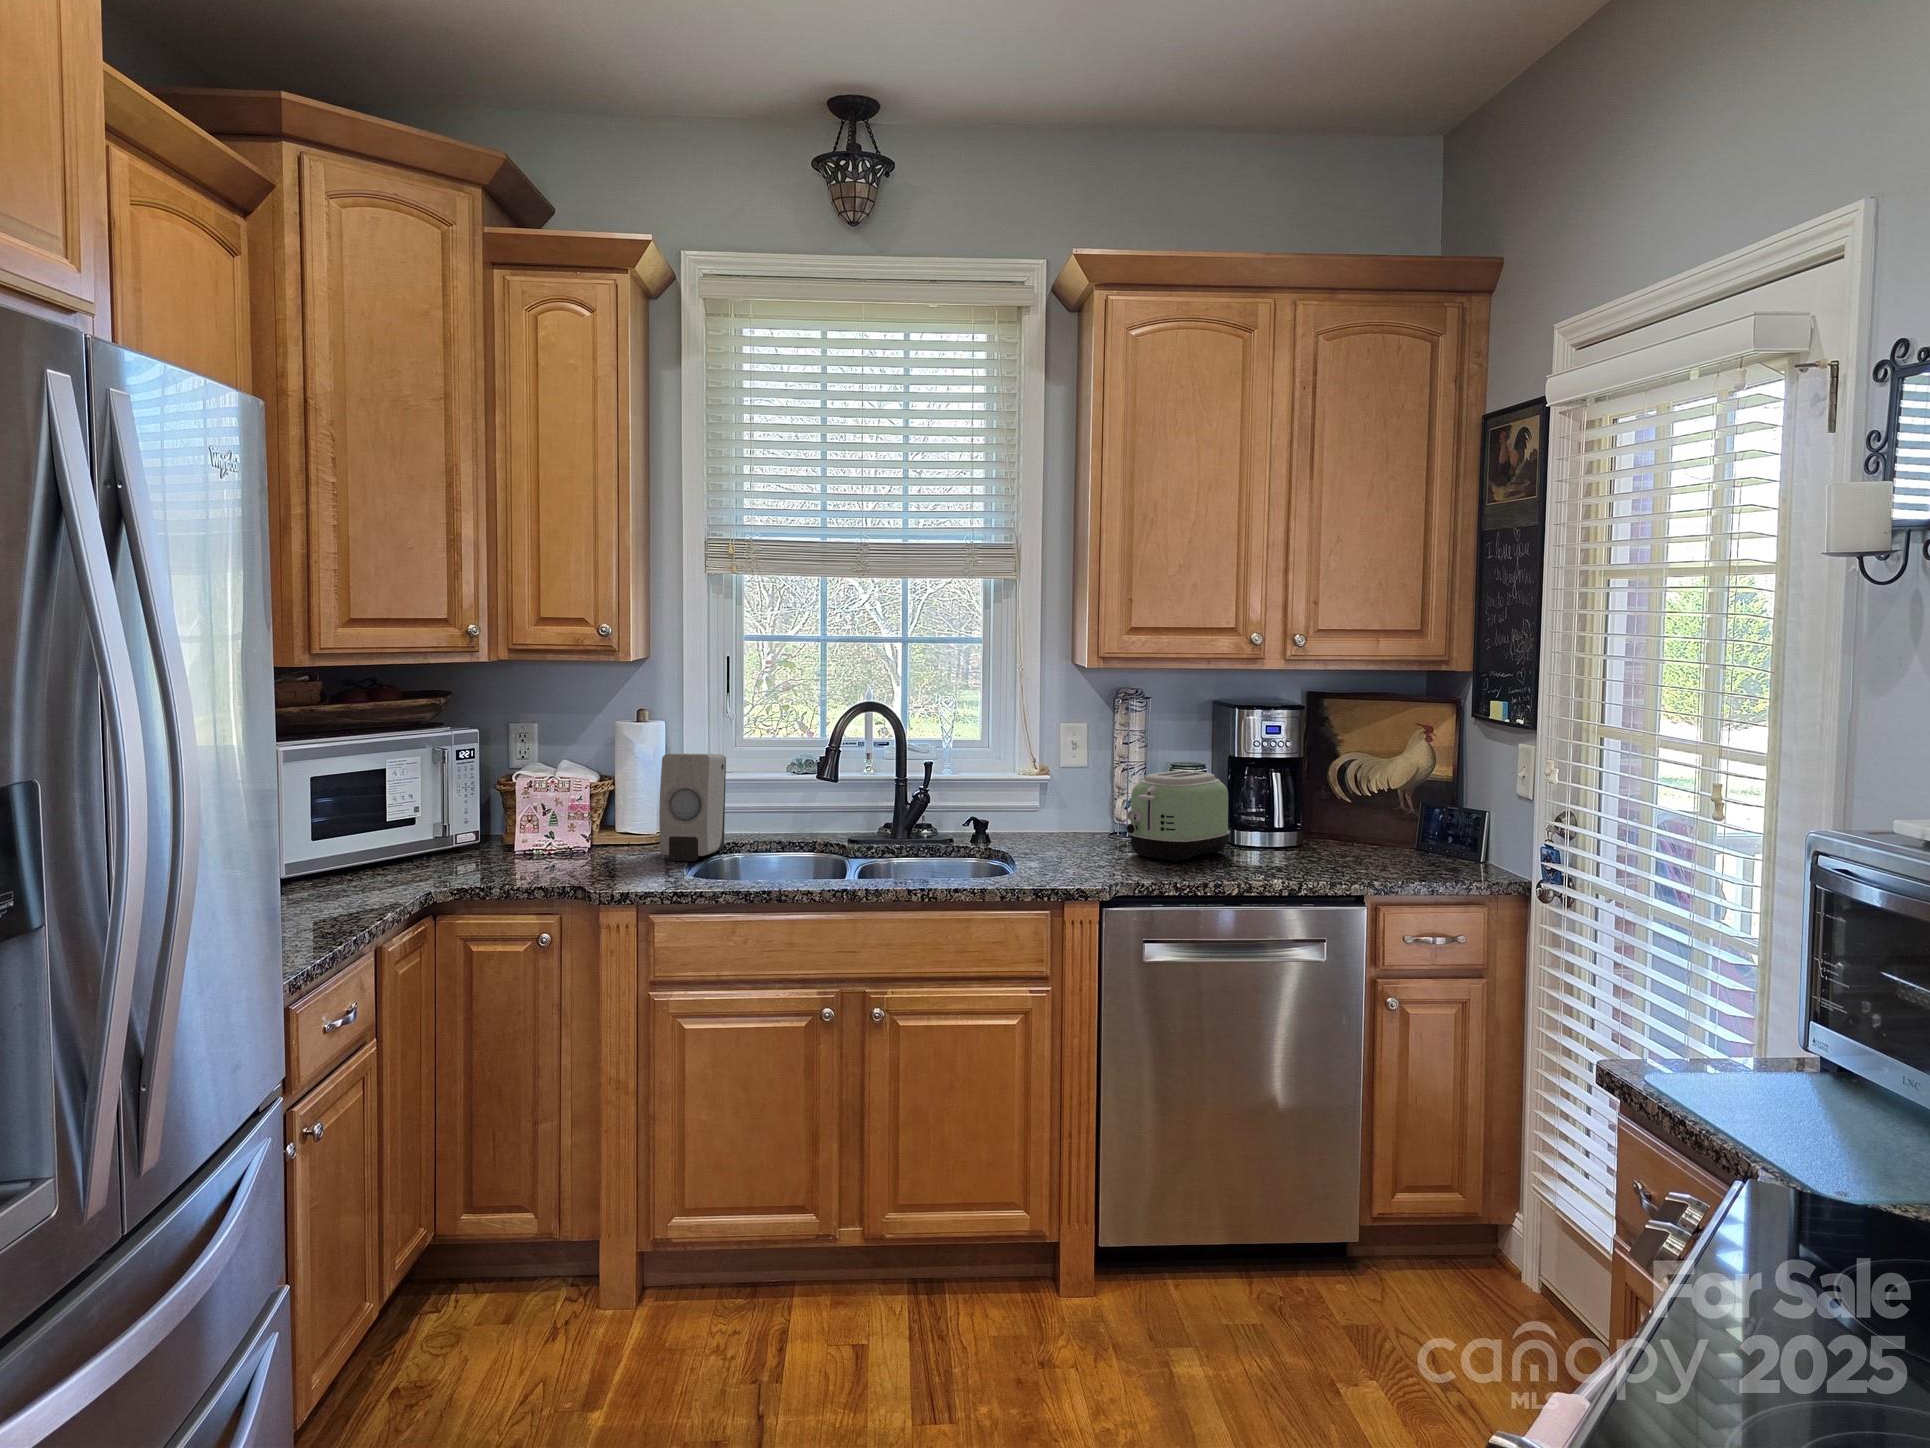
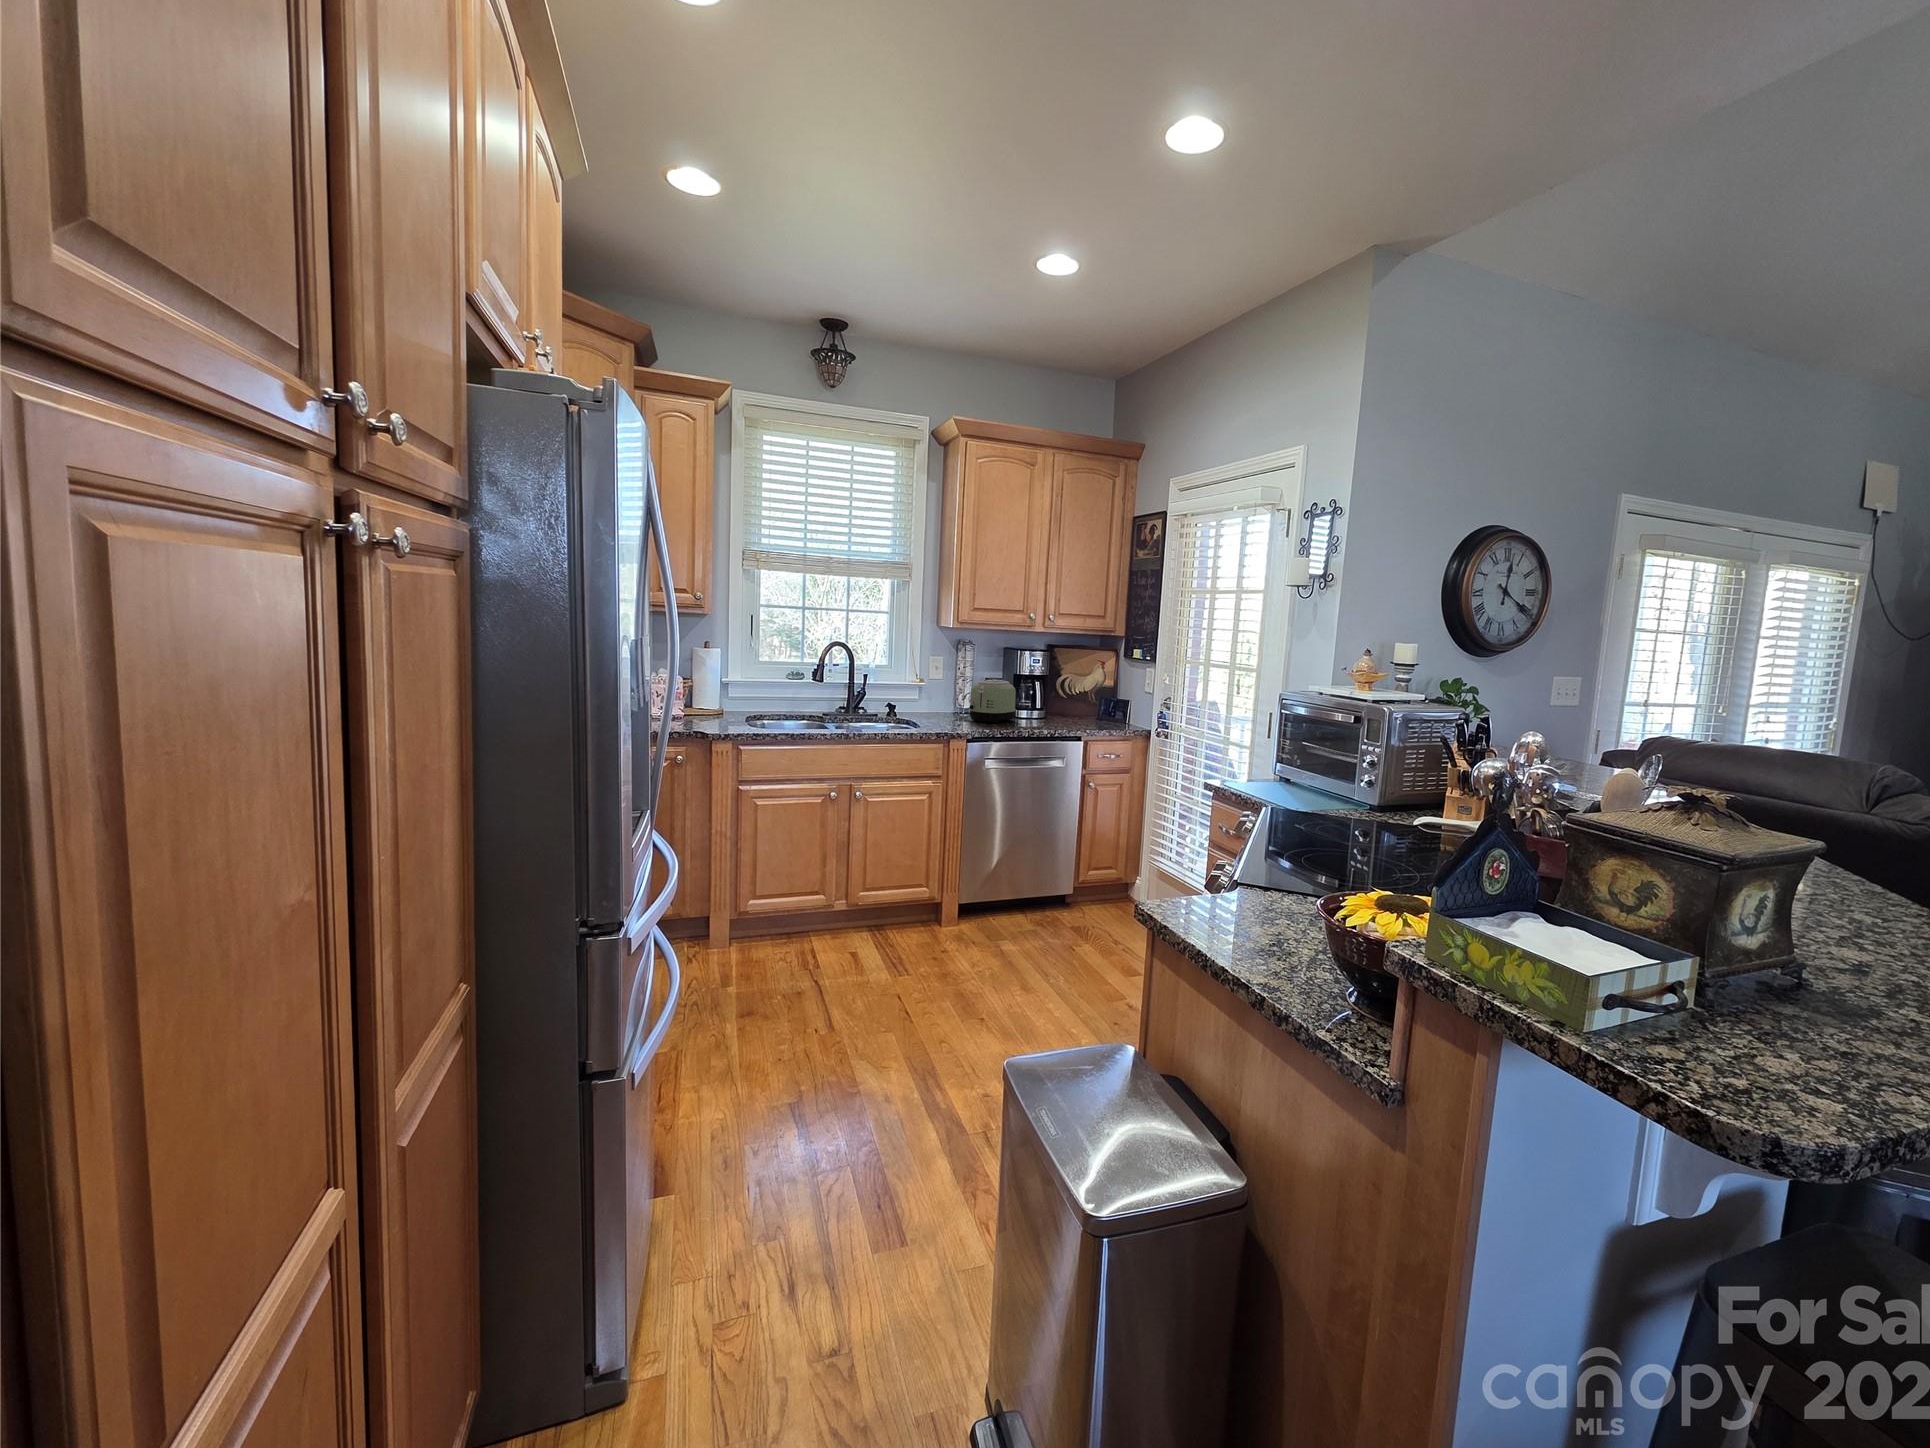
soap dispenser: present [659,754,726,861] -> none [729,665,760,722]

